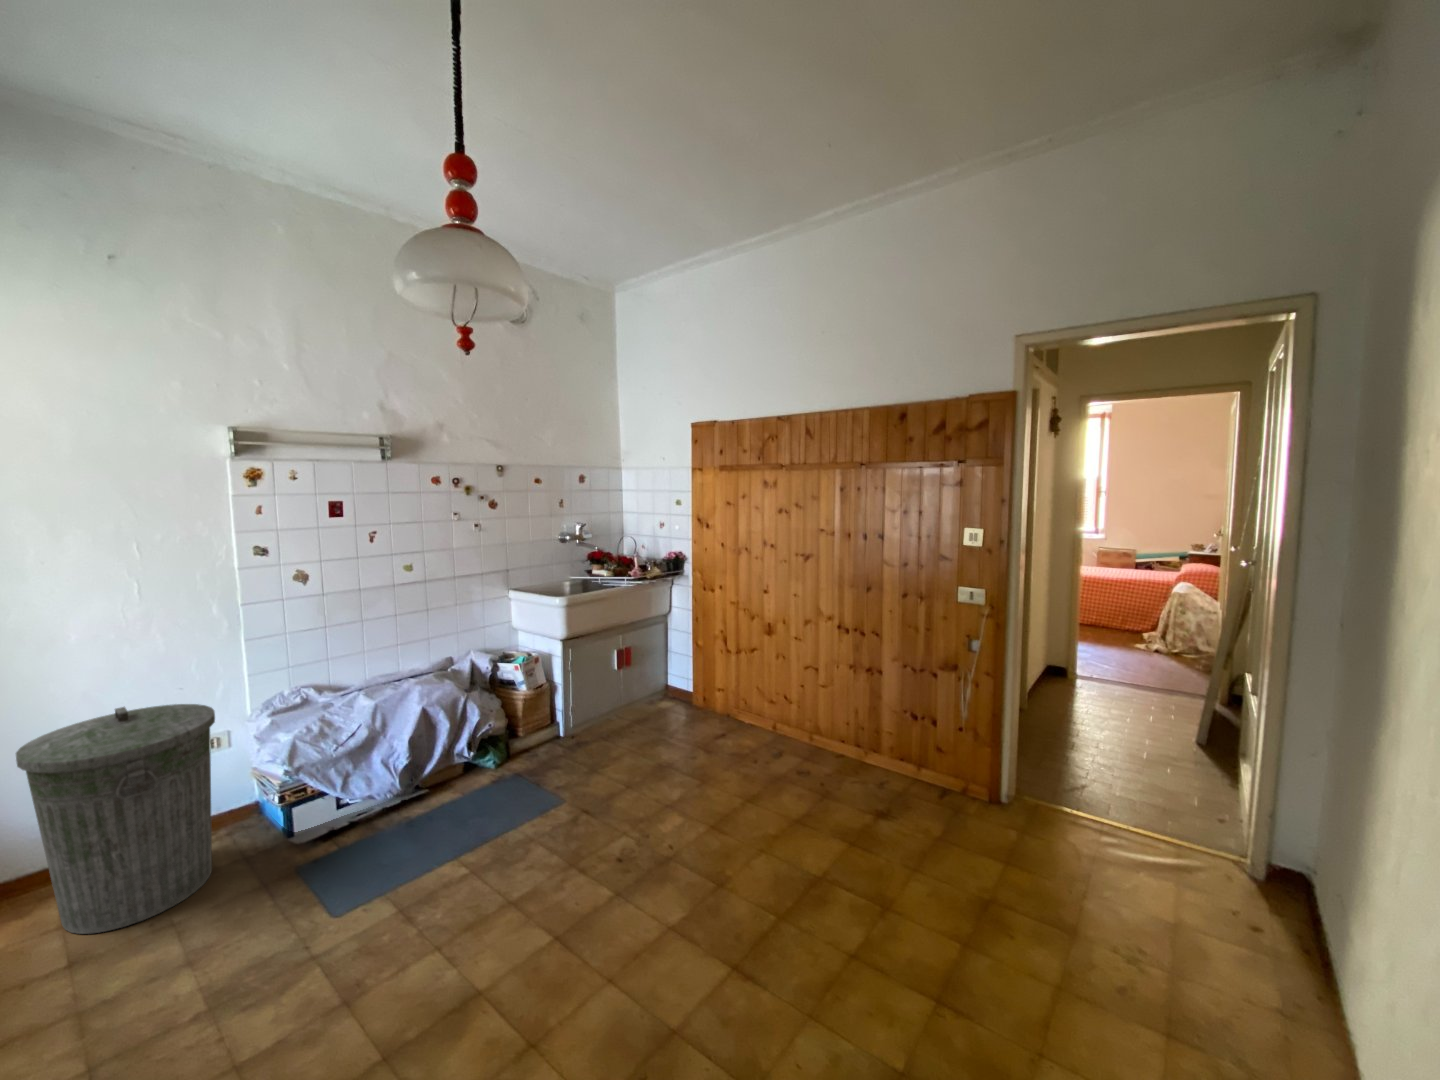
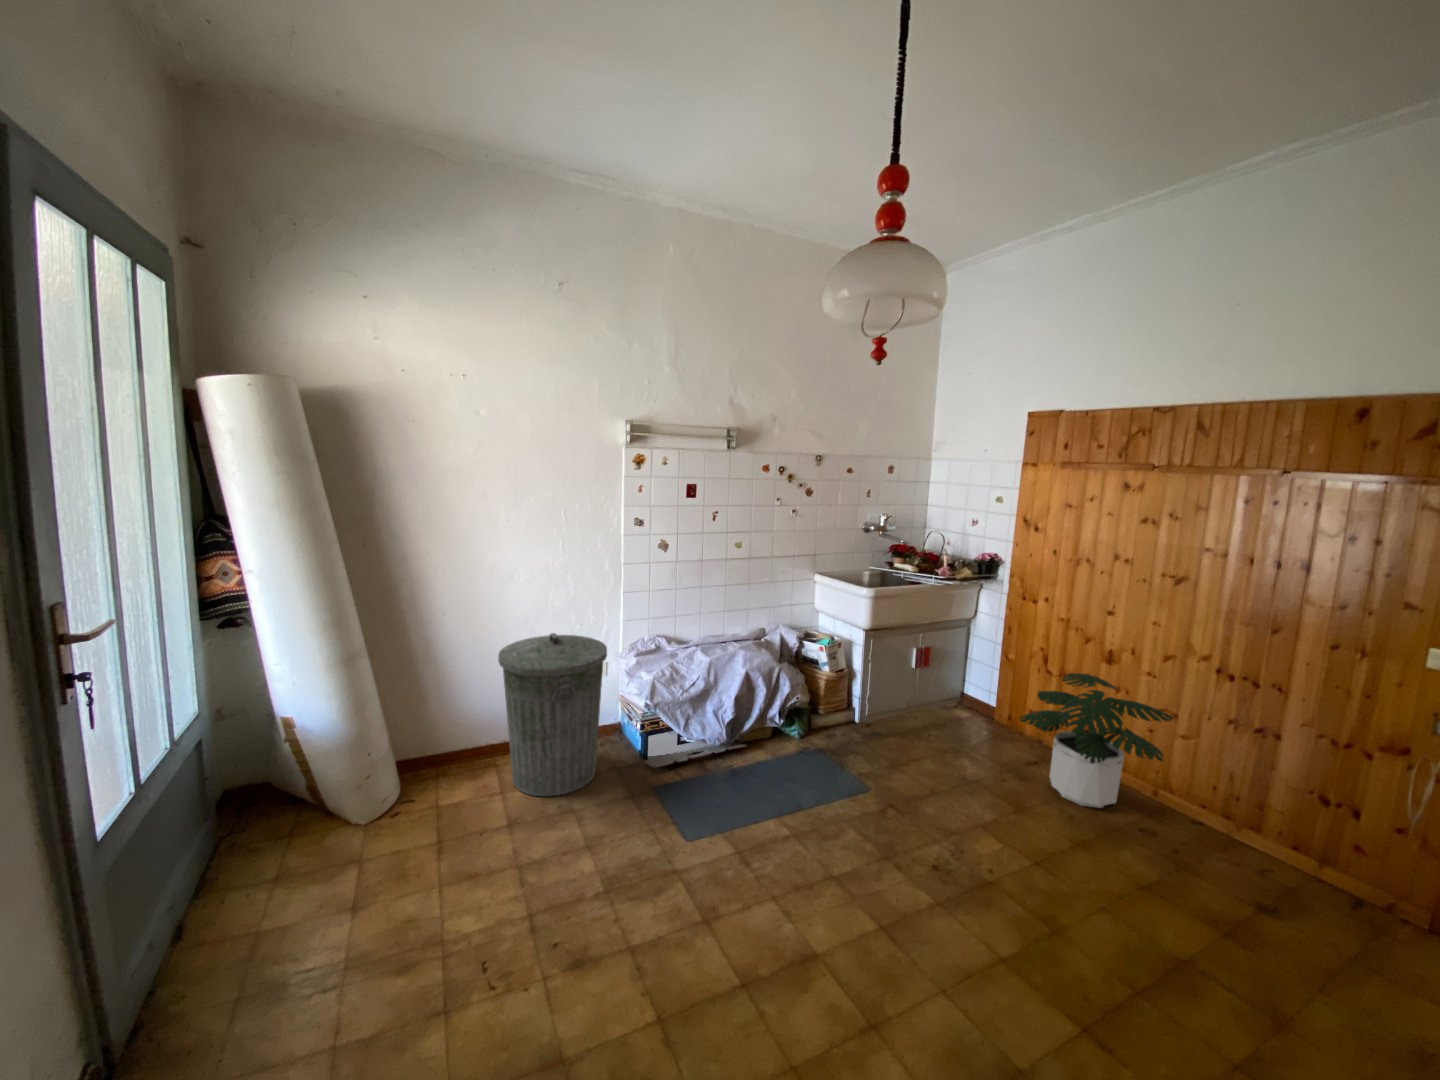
potted plant: none [700,649,815,765] -> present [1020,673,1173,808]

